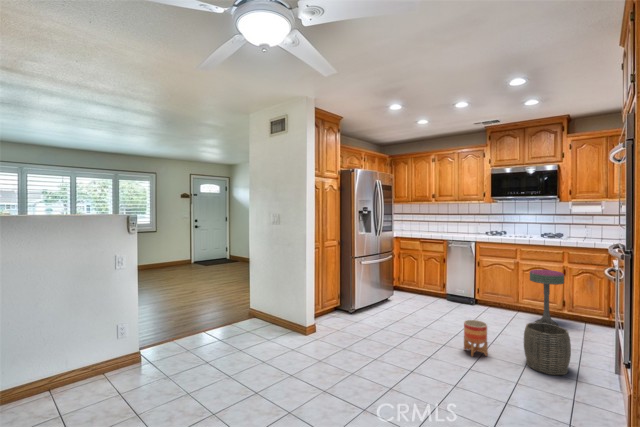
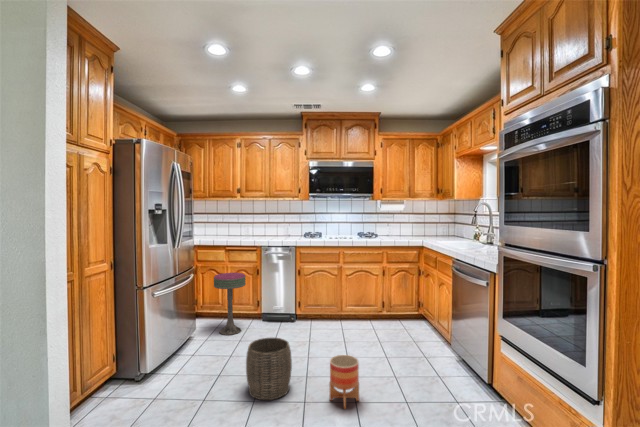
bar stool: present [530,270,564,326] -> present [214,273,246,335]
woven basket: present [524,322,571,375] -> present [246,338,292,400]

